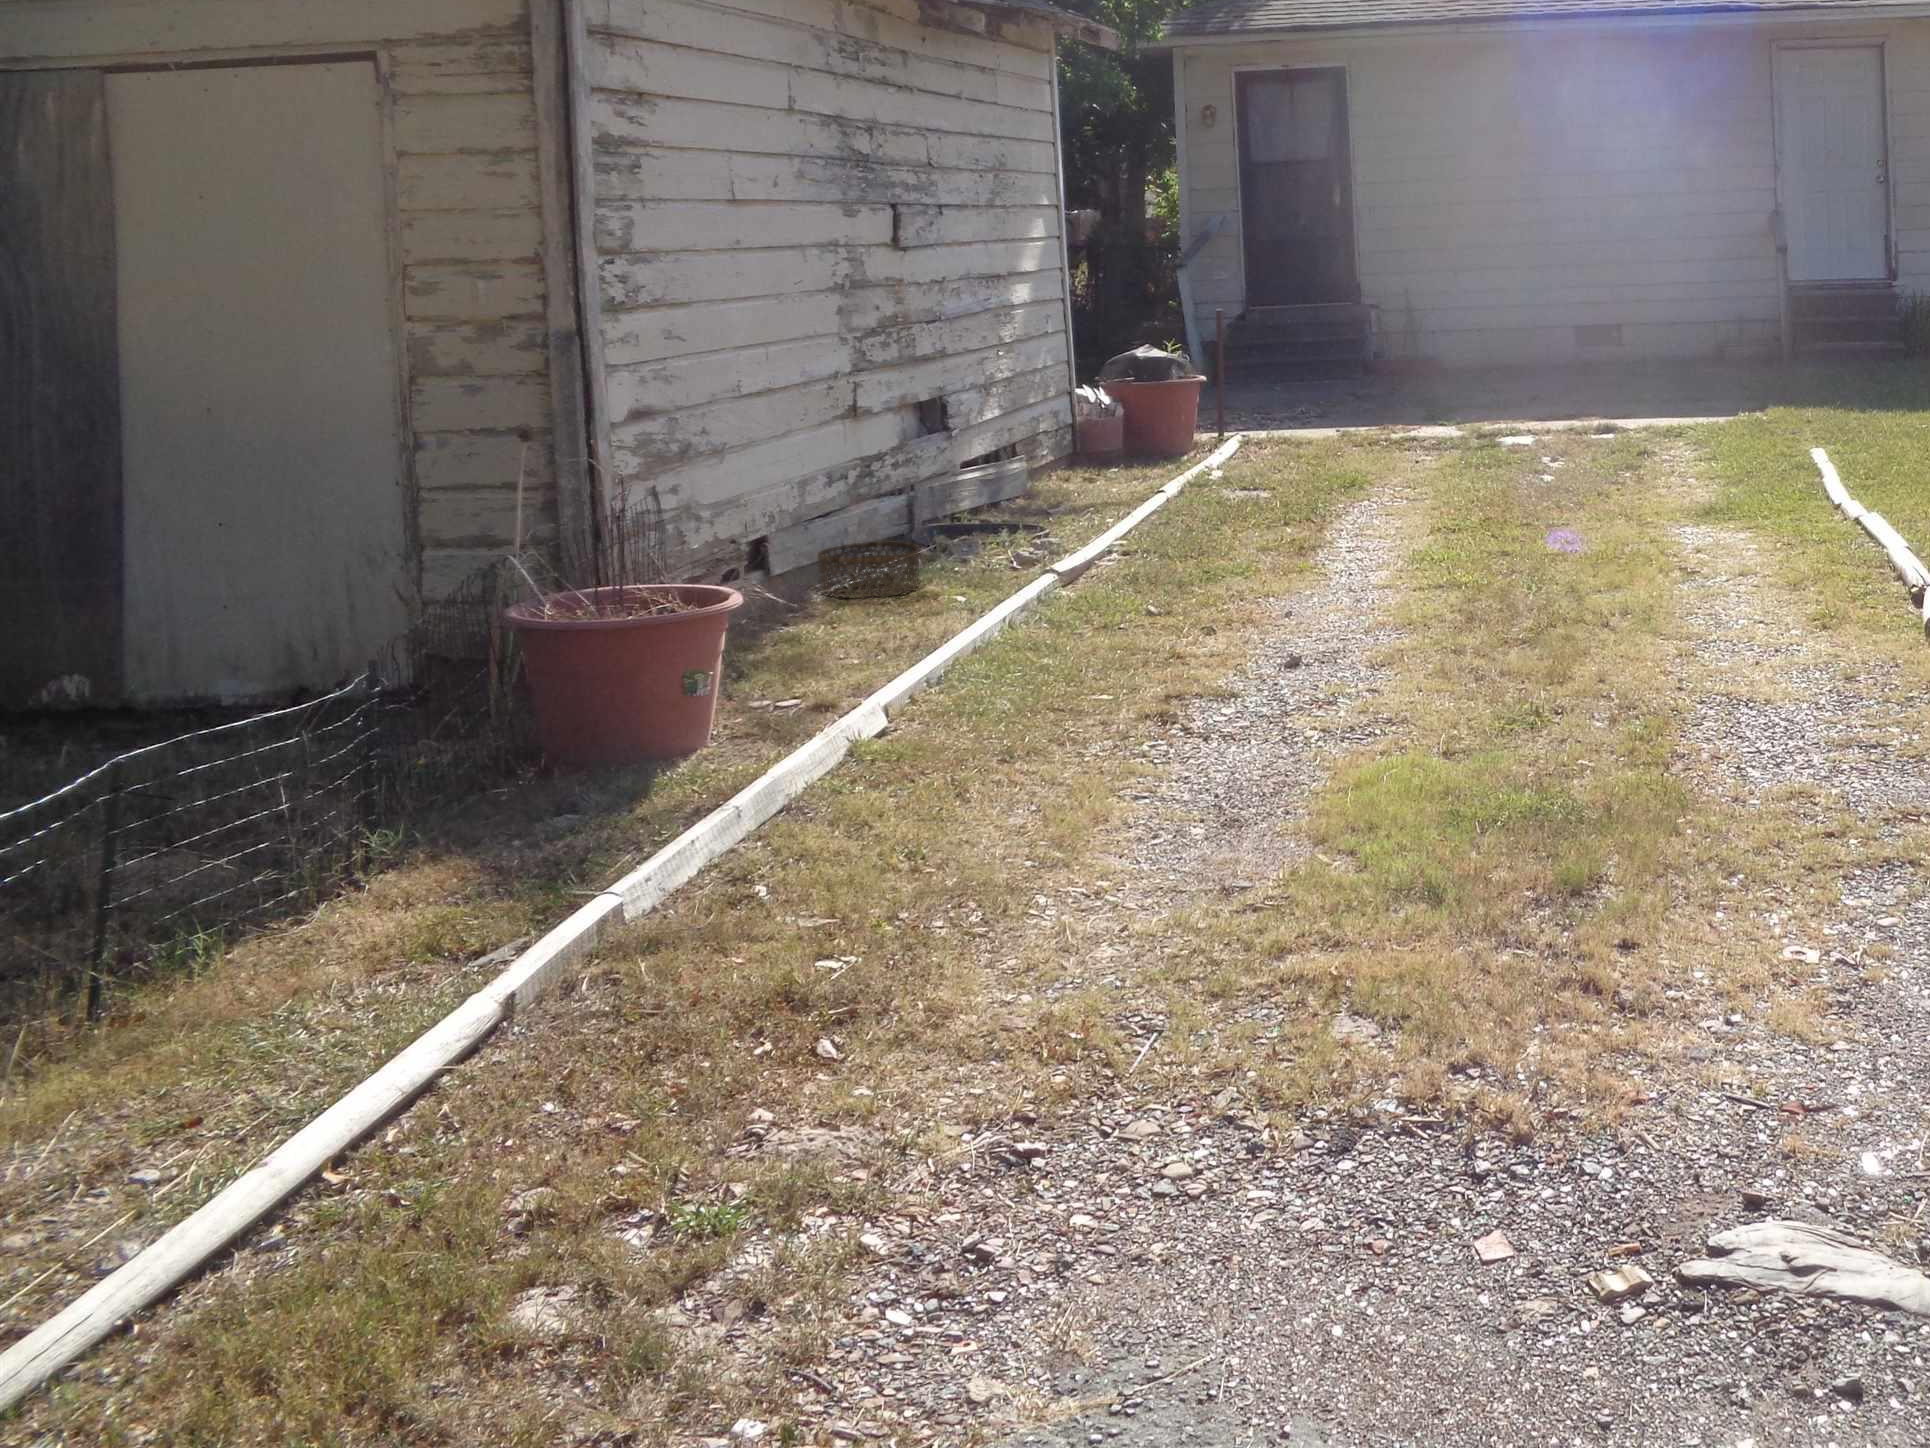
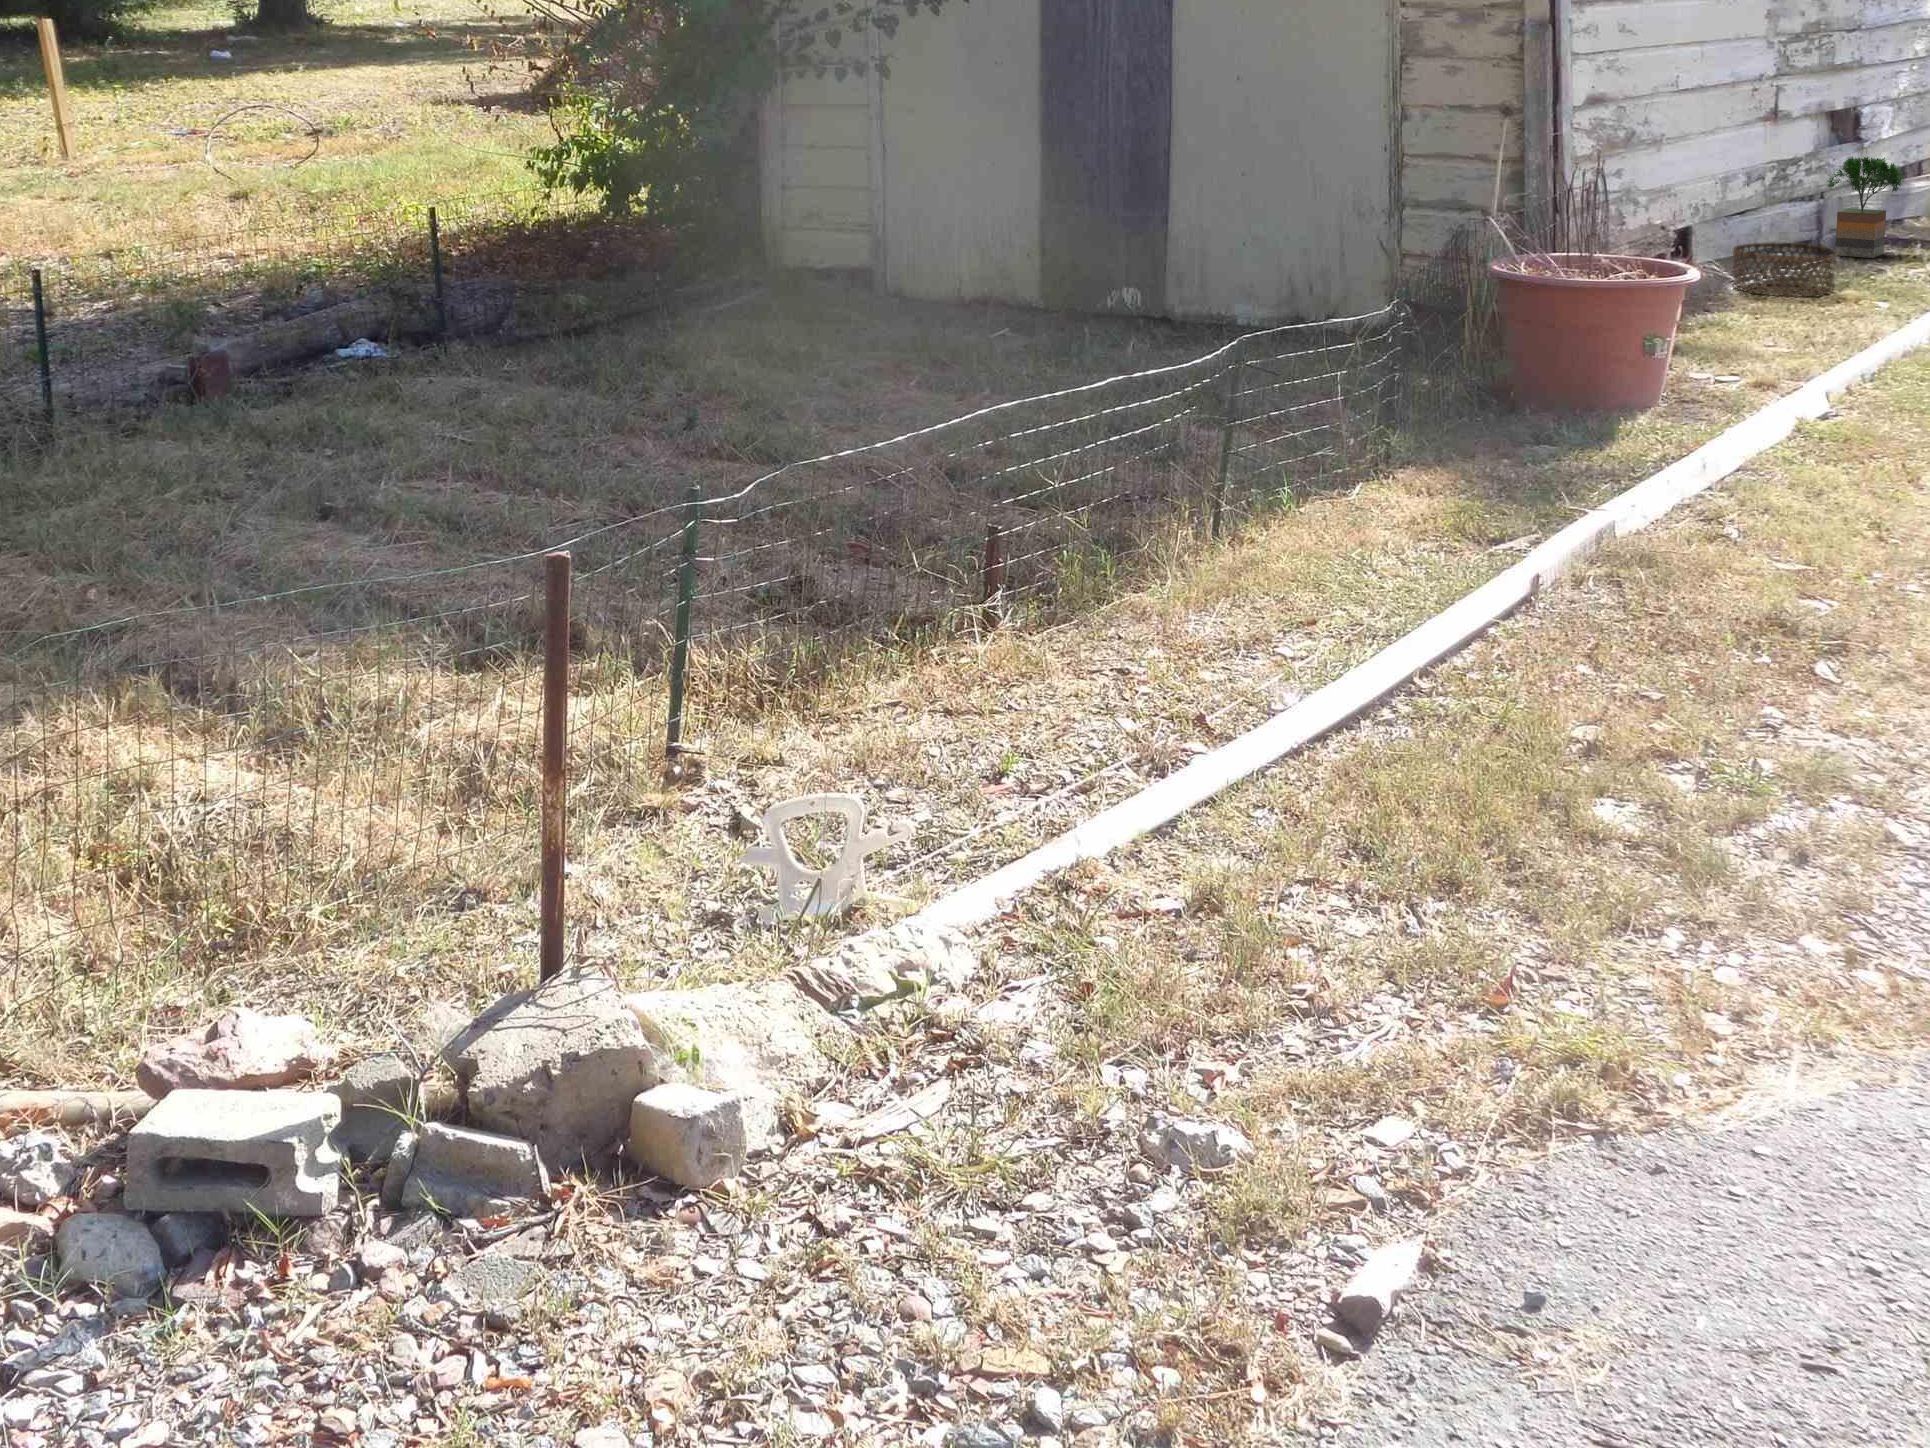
potted tree: none [913,447,990,548] -> present [1827,157,1904,258]

